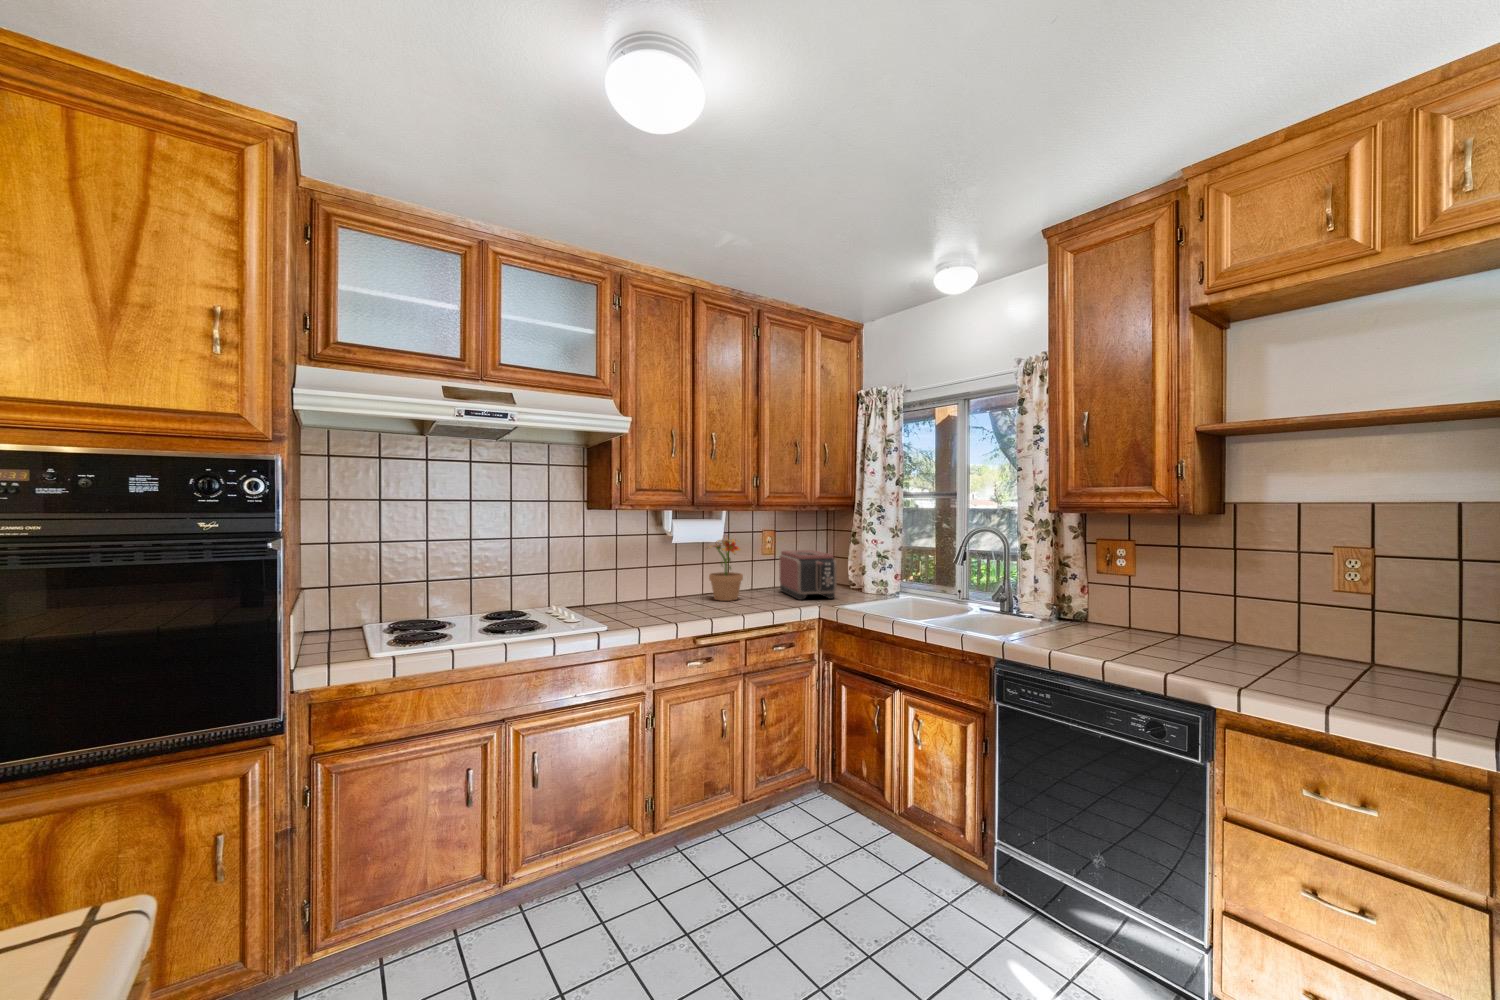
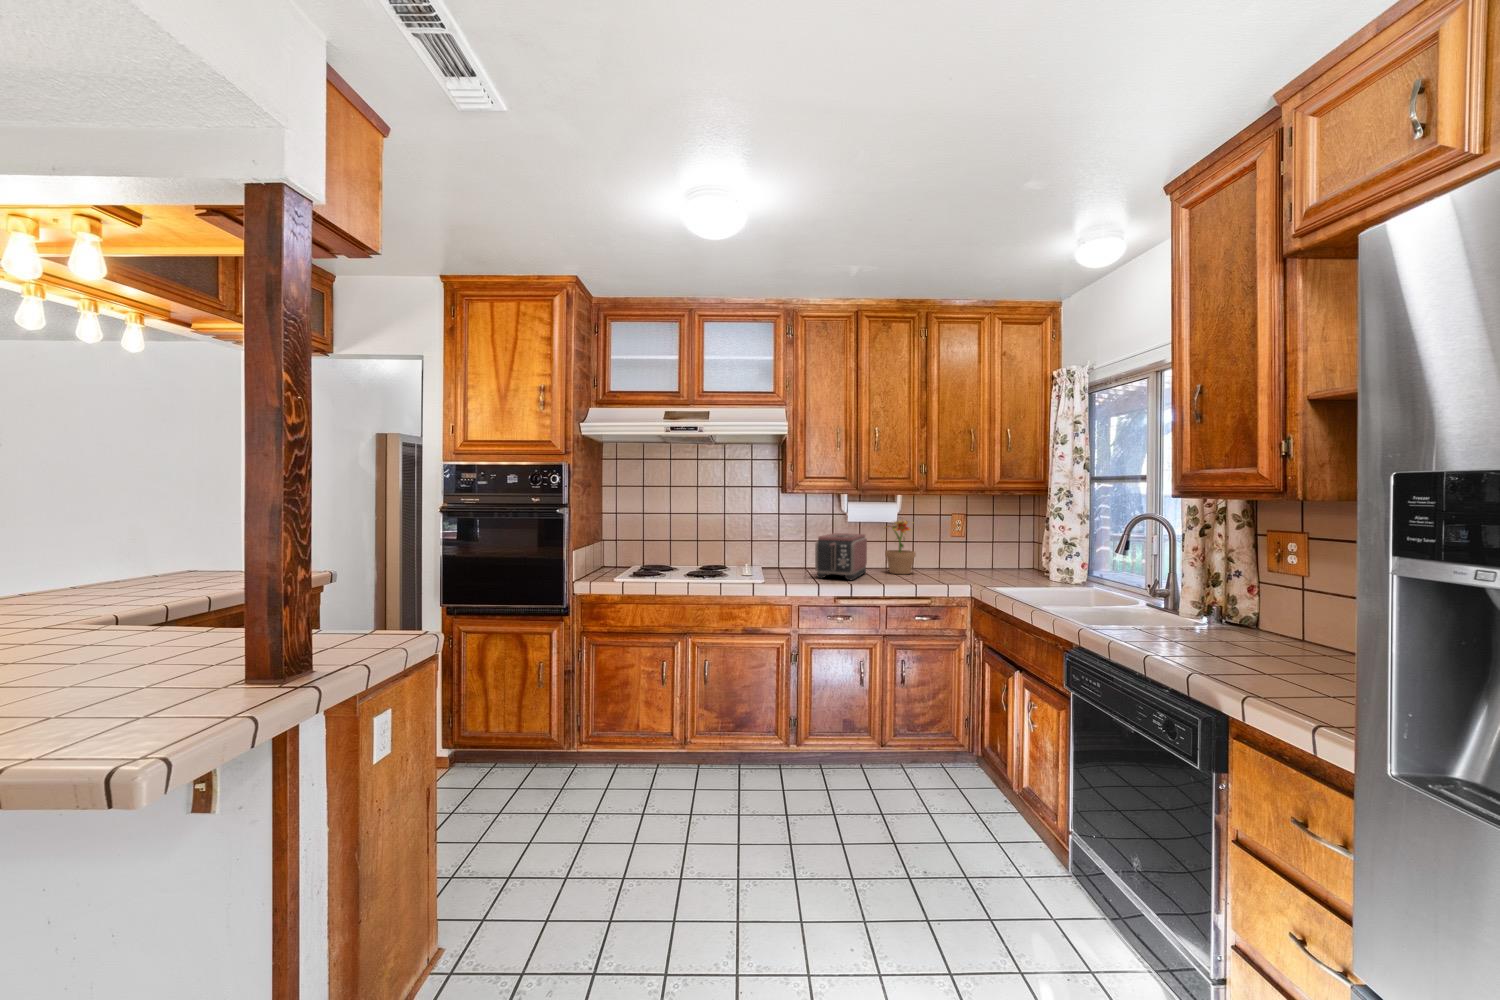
toaster: present [779,550,837,600] -> present [815,533,867,580]

